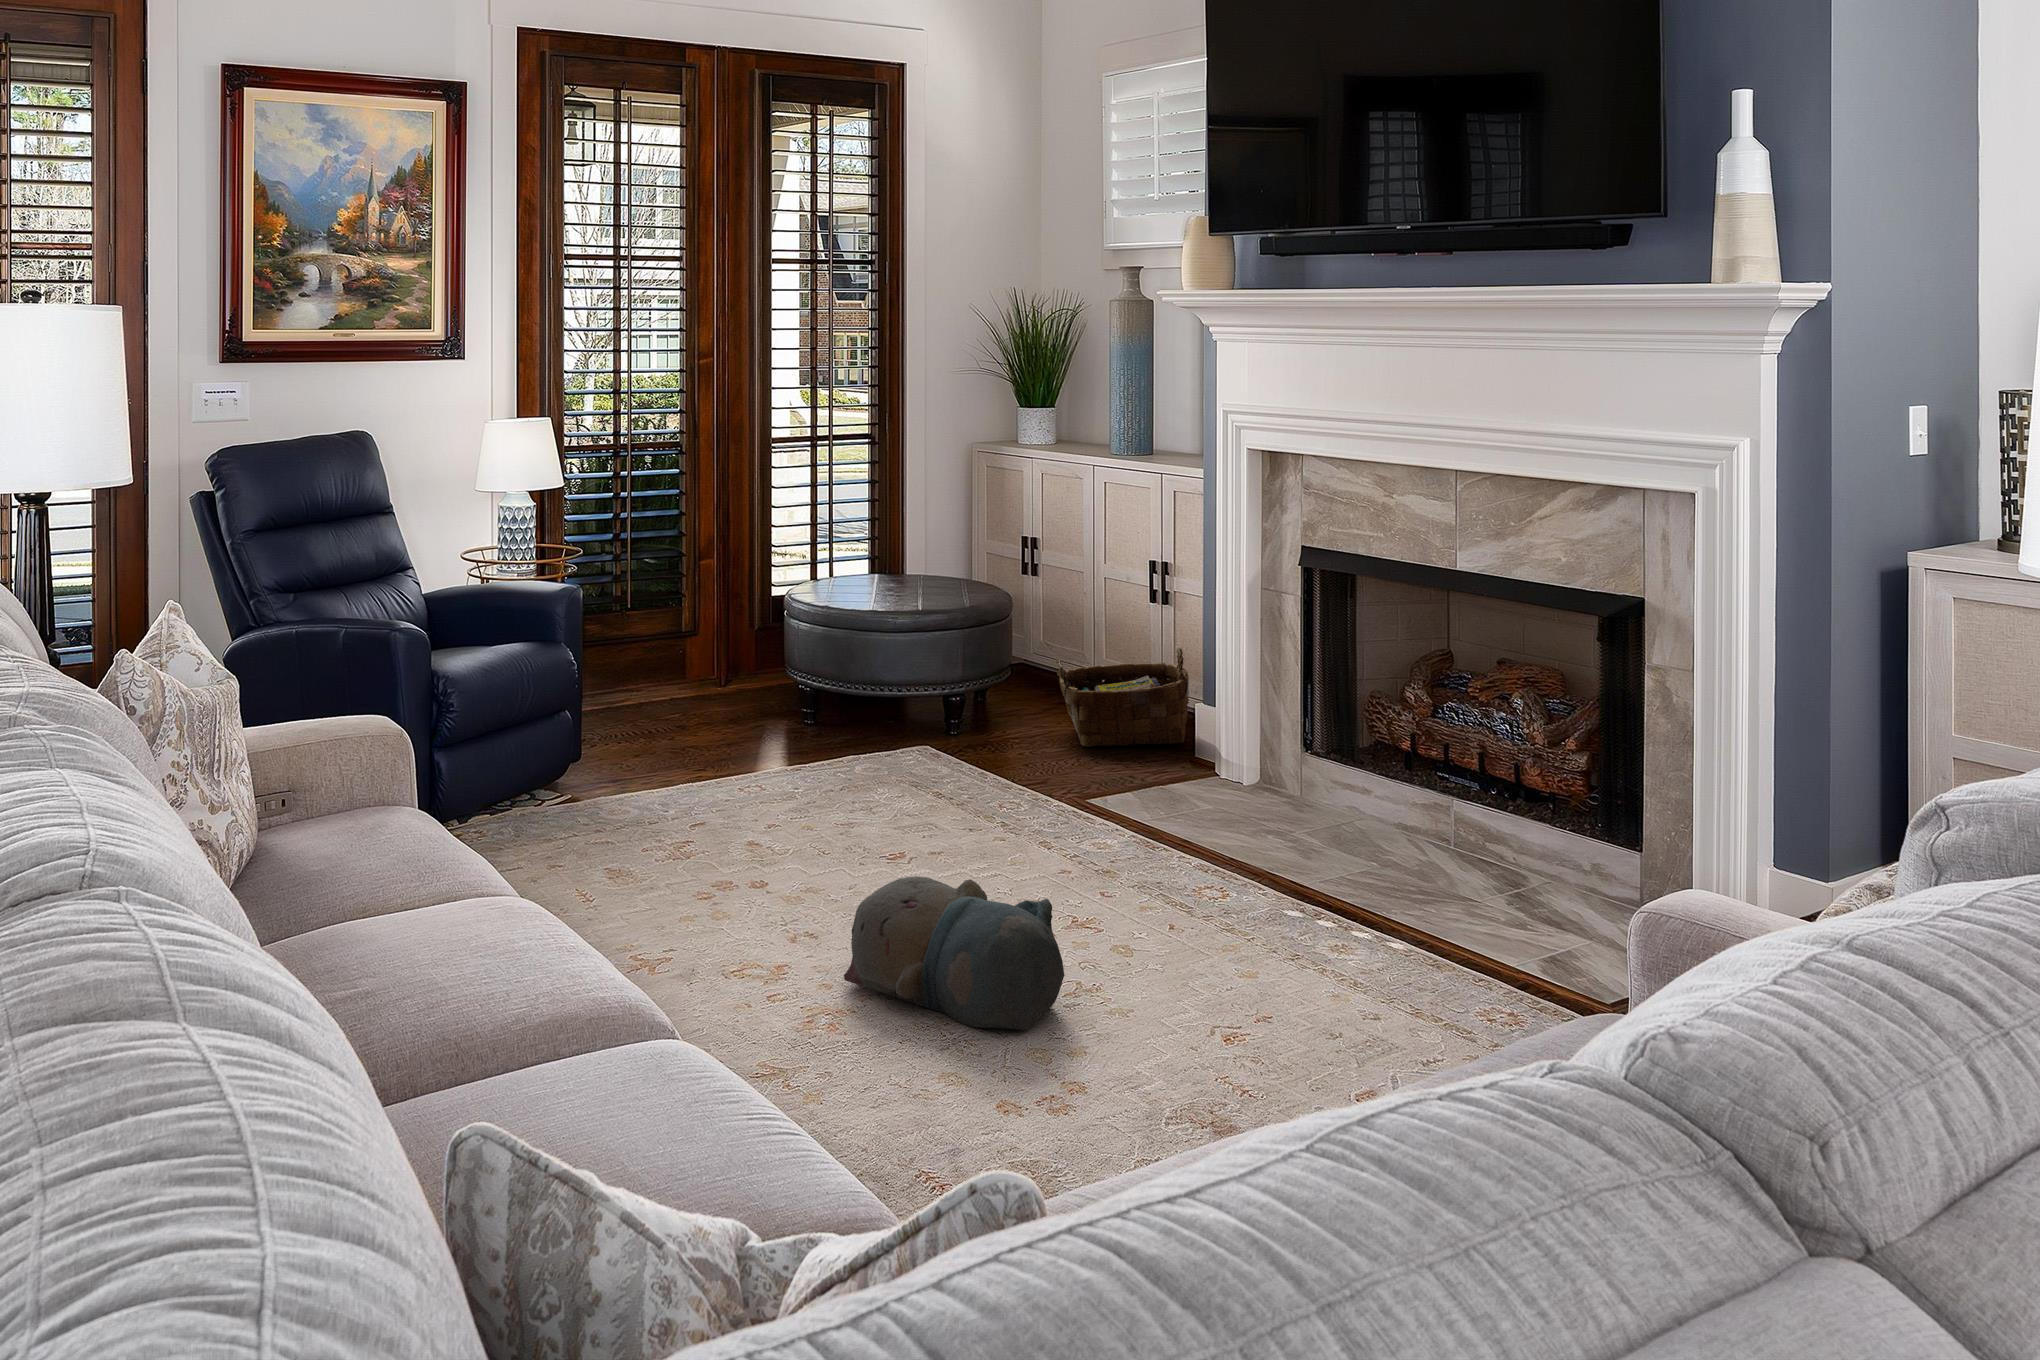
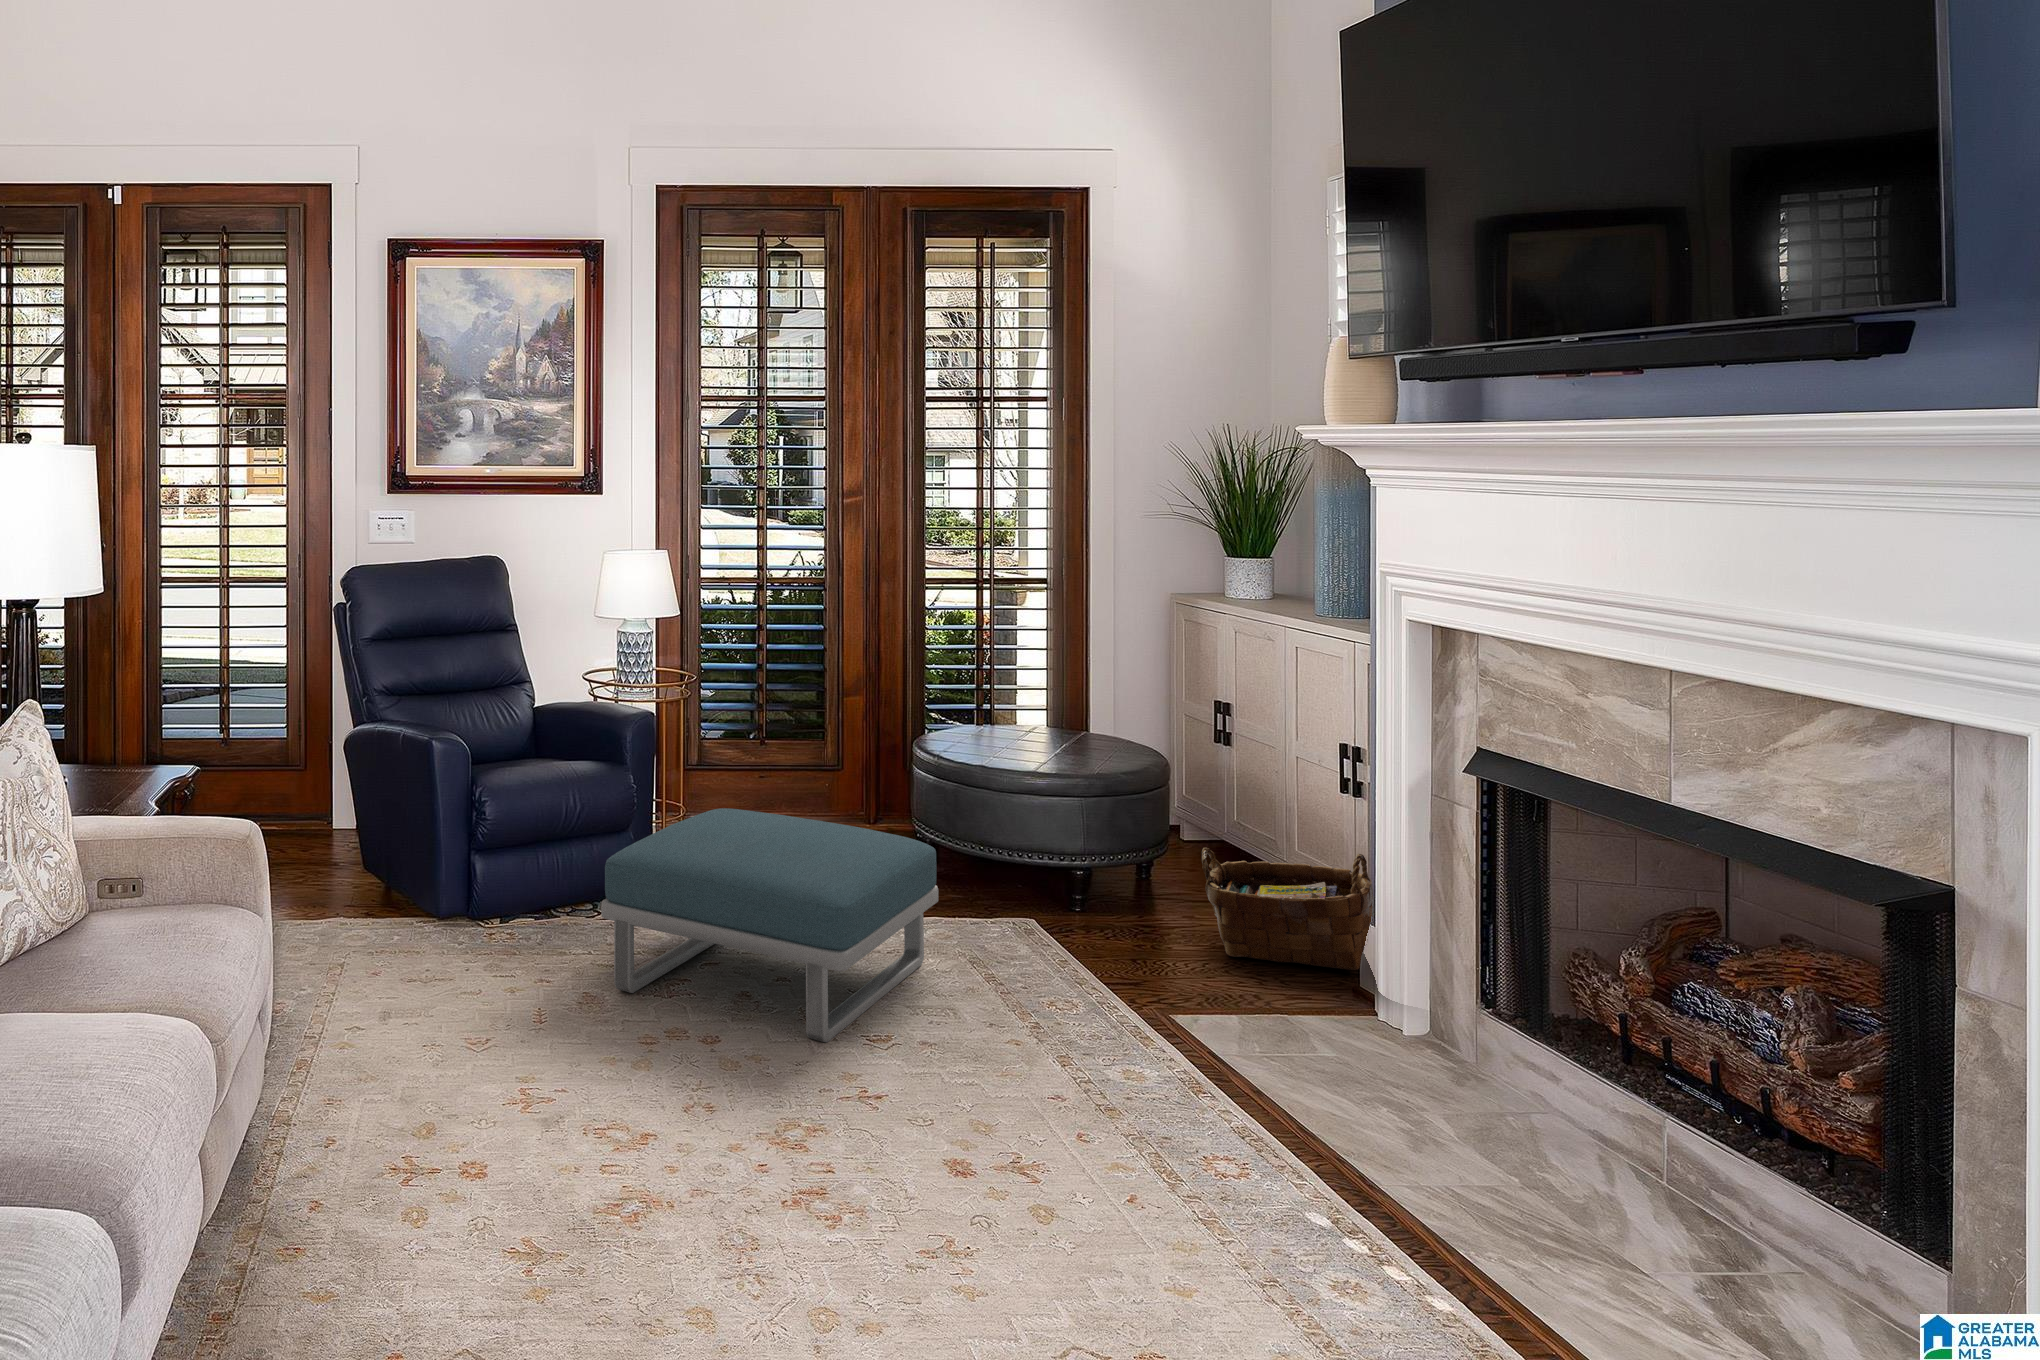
footstool: none [584,668,872,862] -> present [601,808,938,1042]
plush toy: present [844,876,1064,1030] -> none [725,1083,945,1295]

